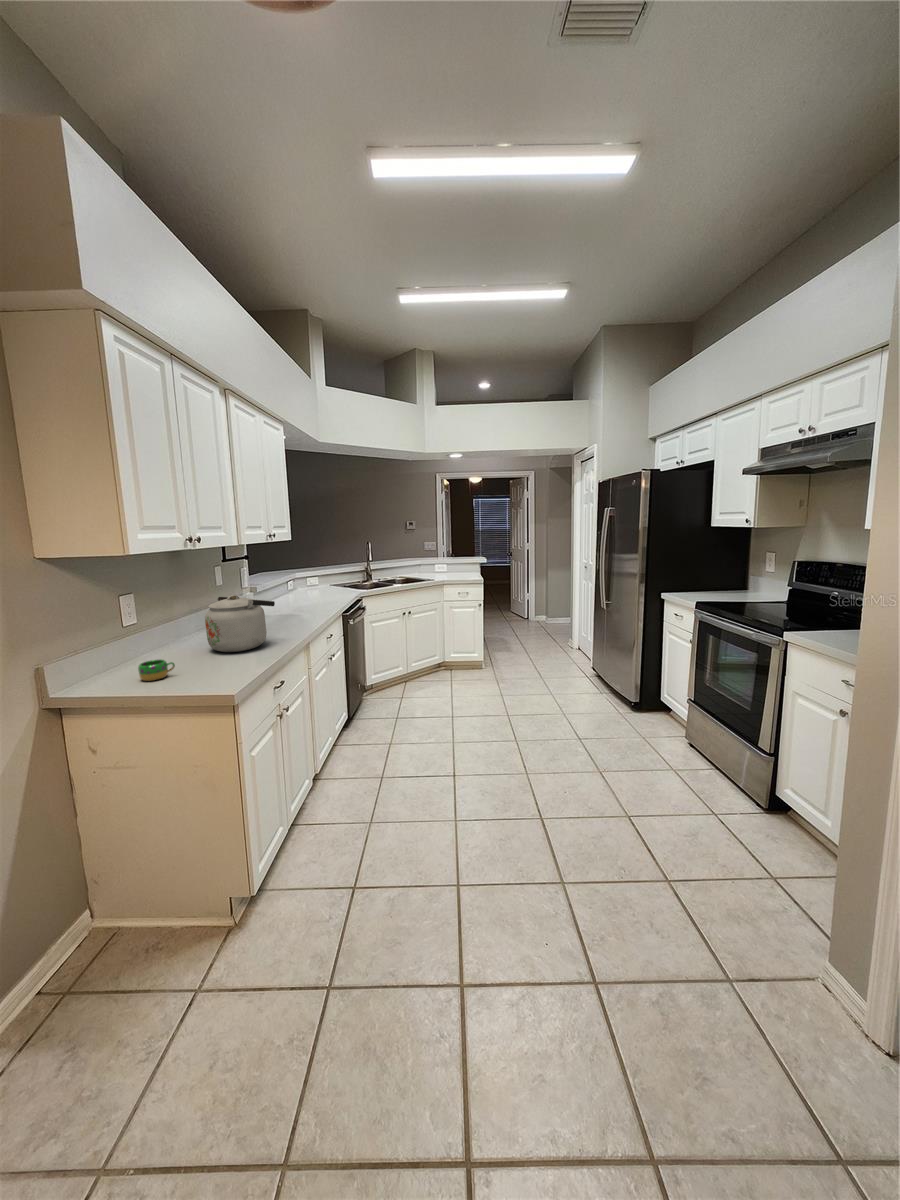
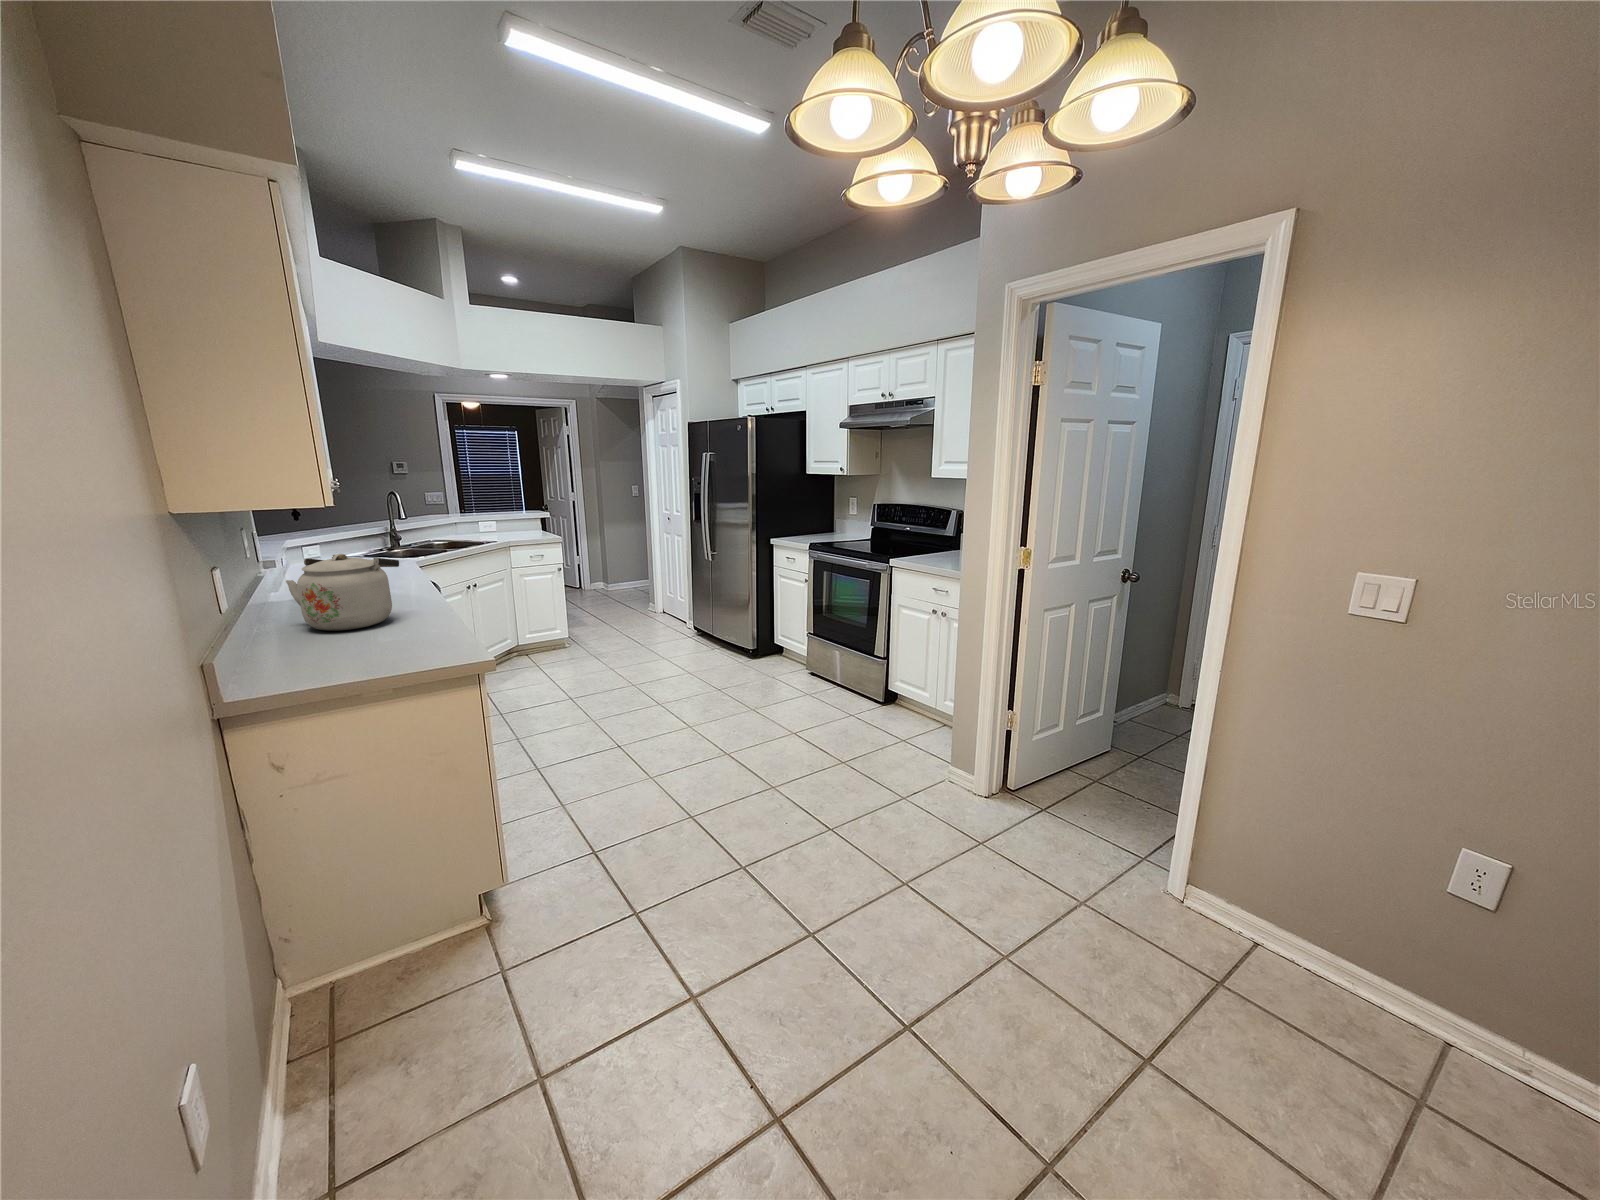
mug: present [138,659,175,681] -> none [267,639,320,668]

